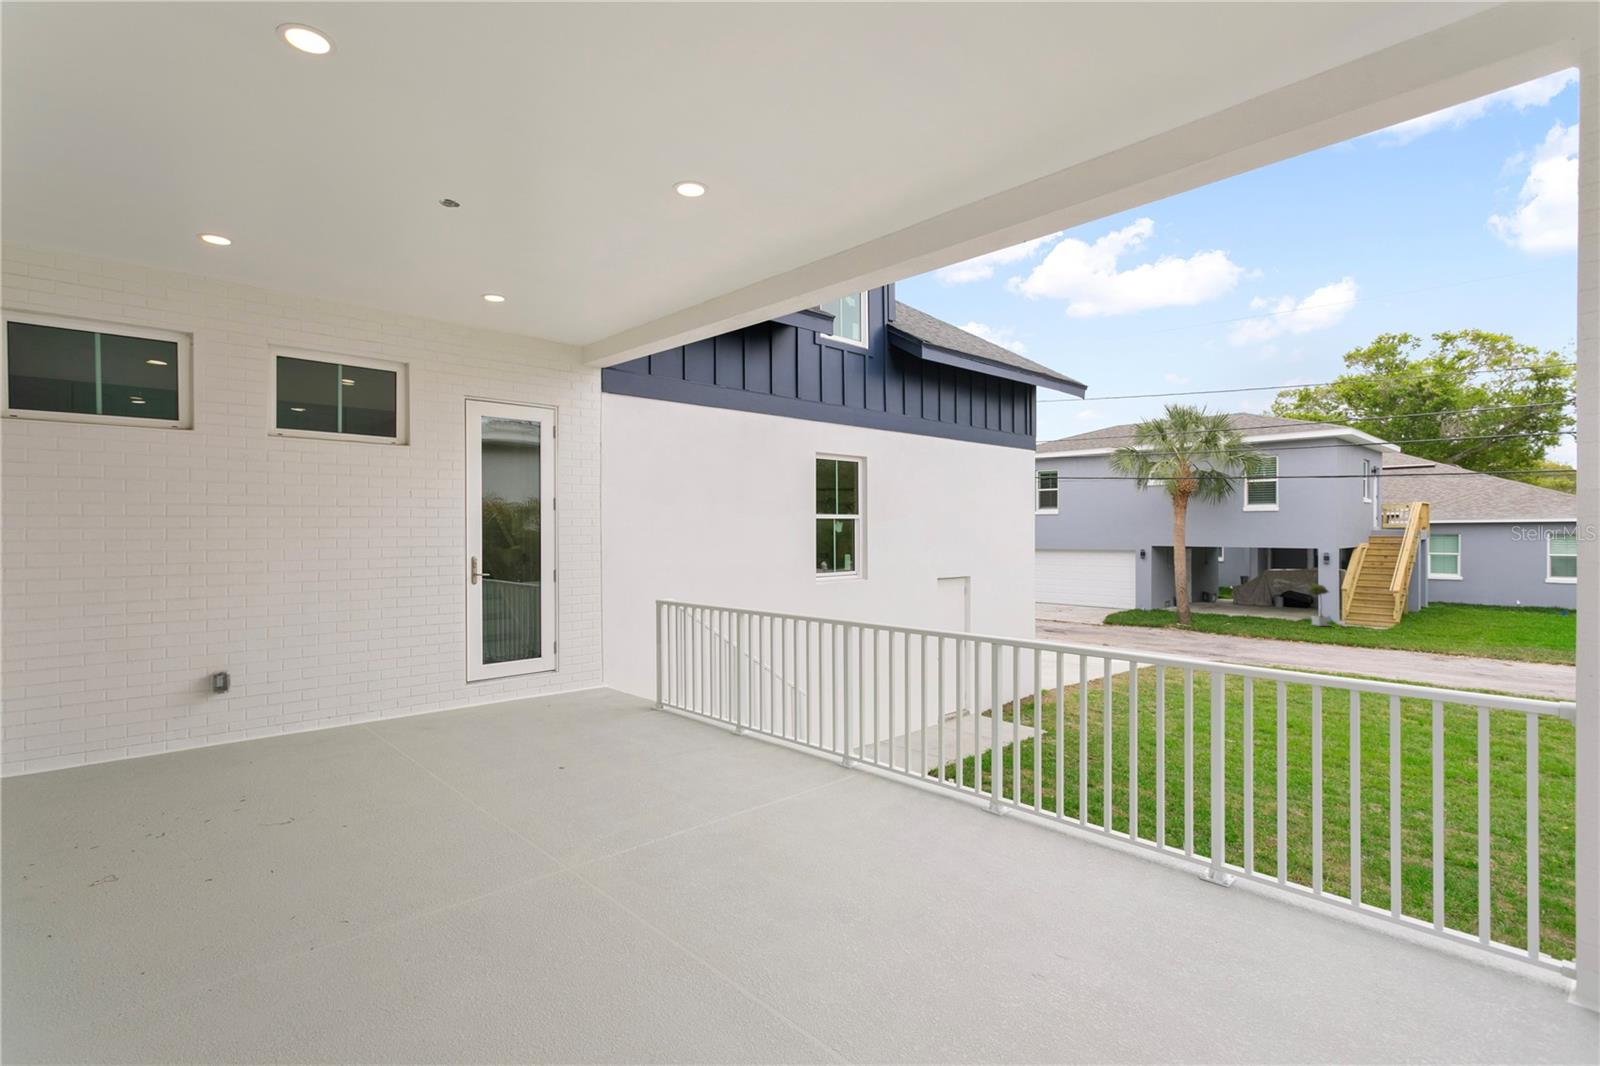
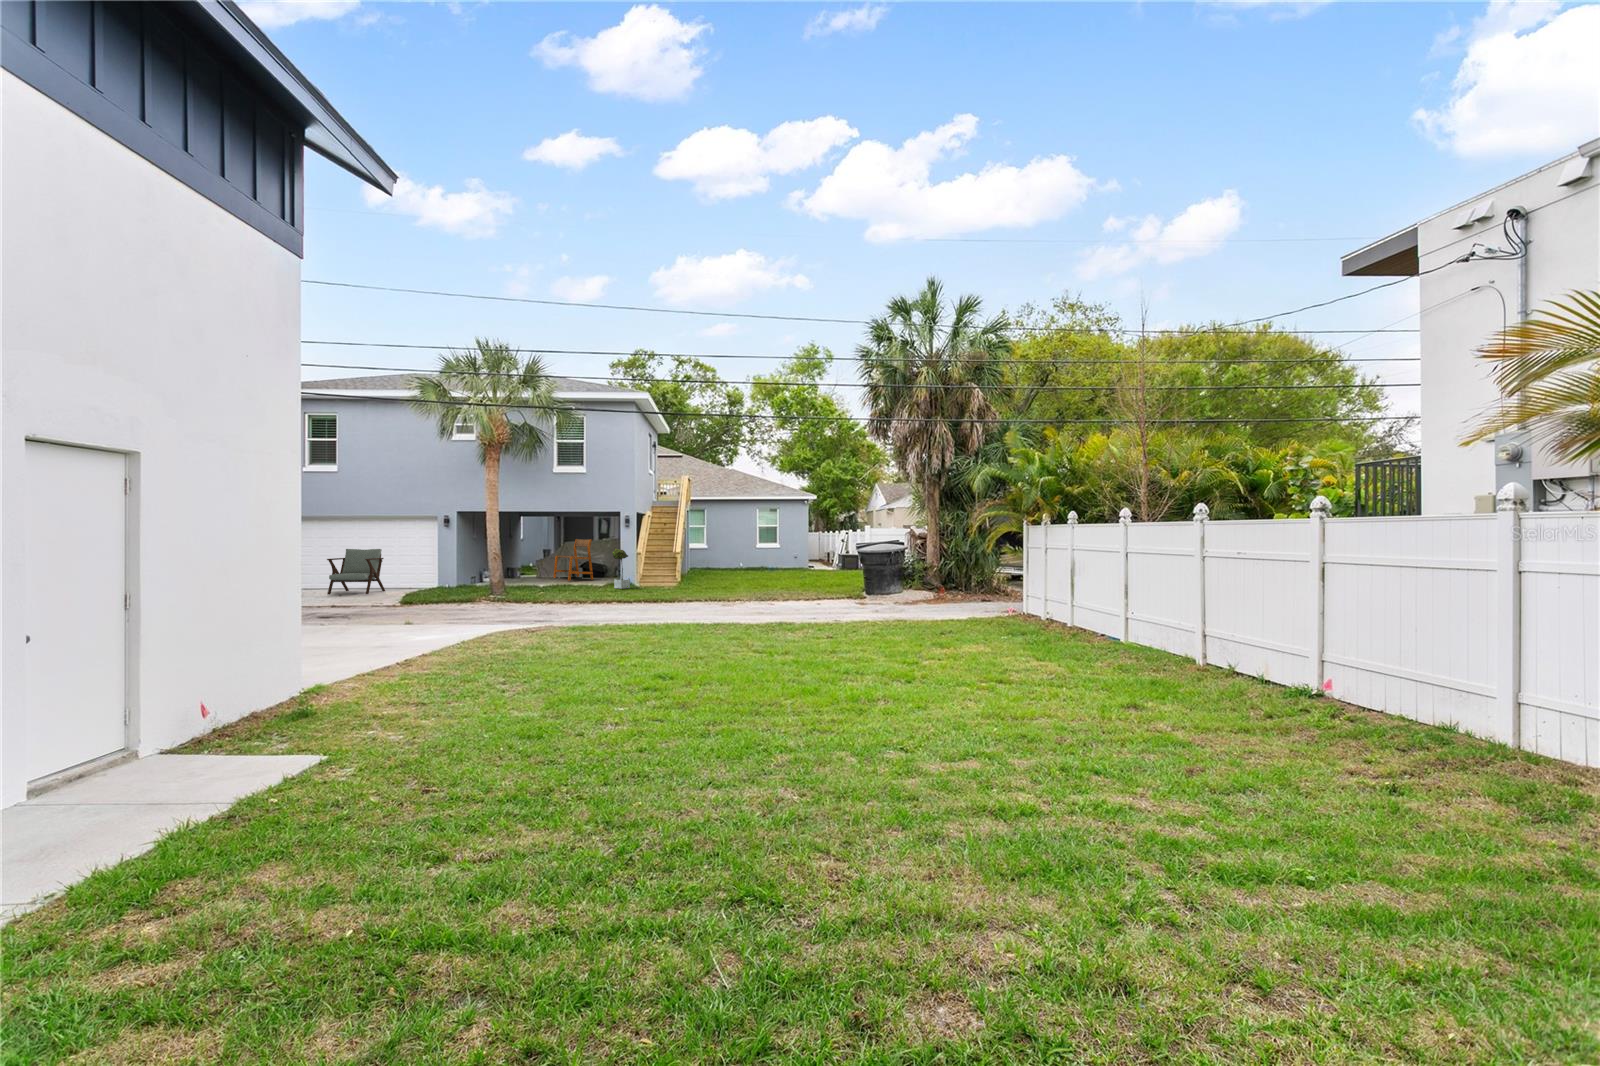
bench: none [1250,568,1293,612] -> present [553,539,593,581]
lounge chair: none [1053,575,1095,613] -> present [327,549,385,595]

